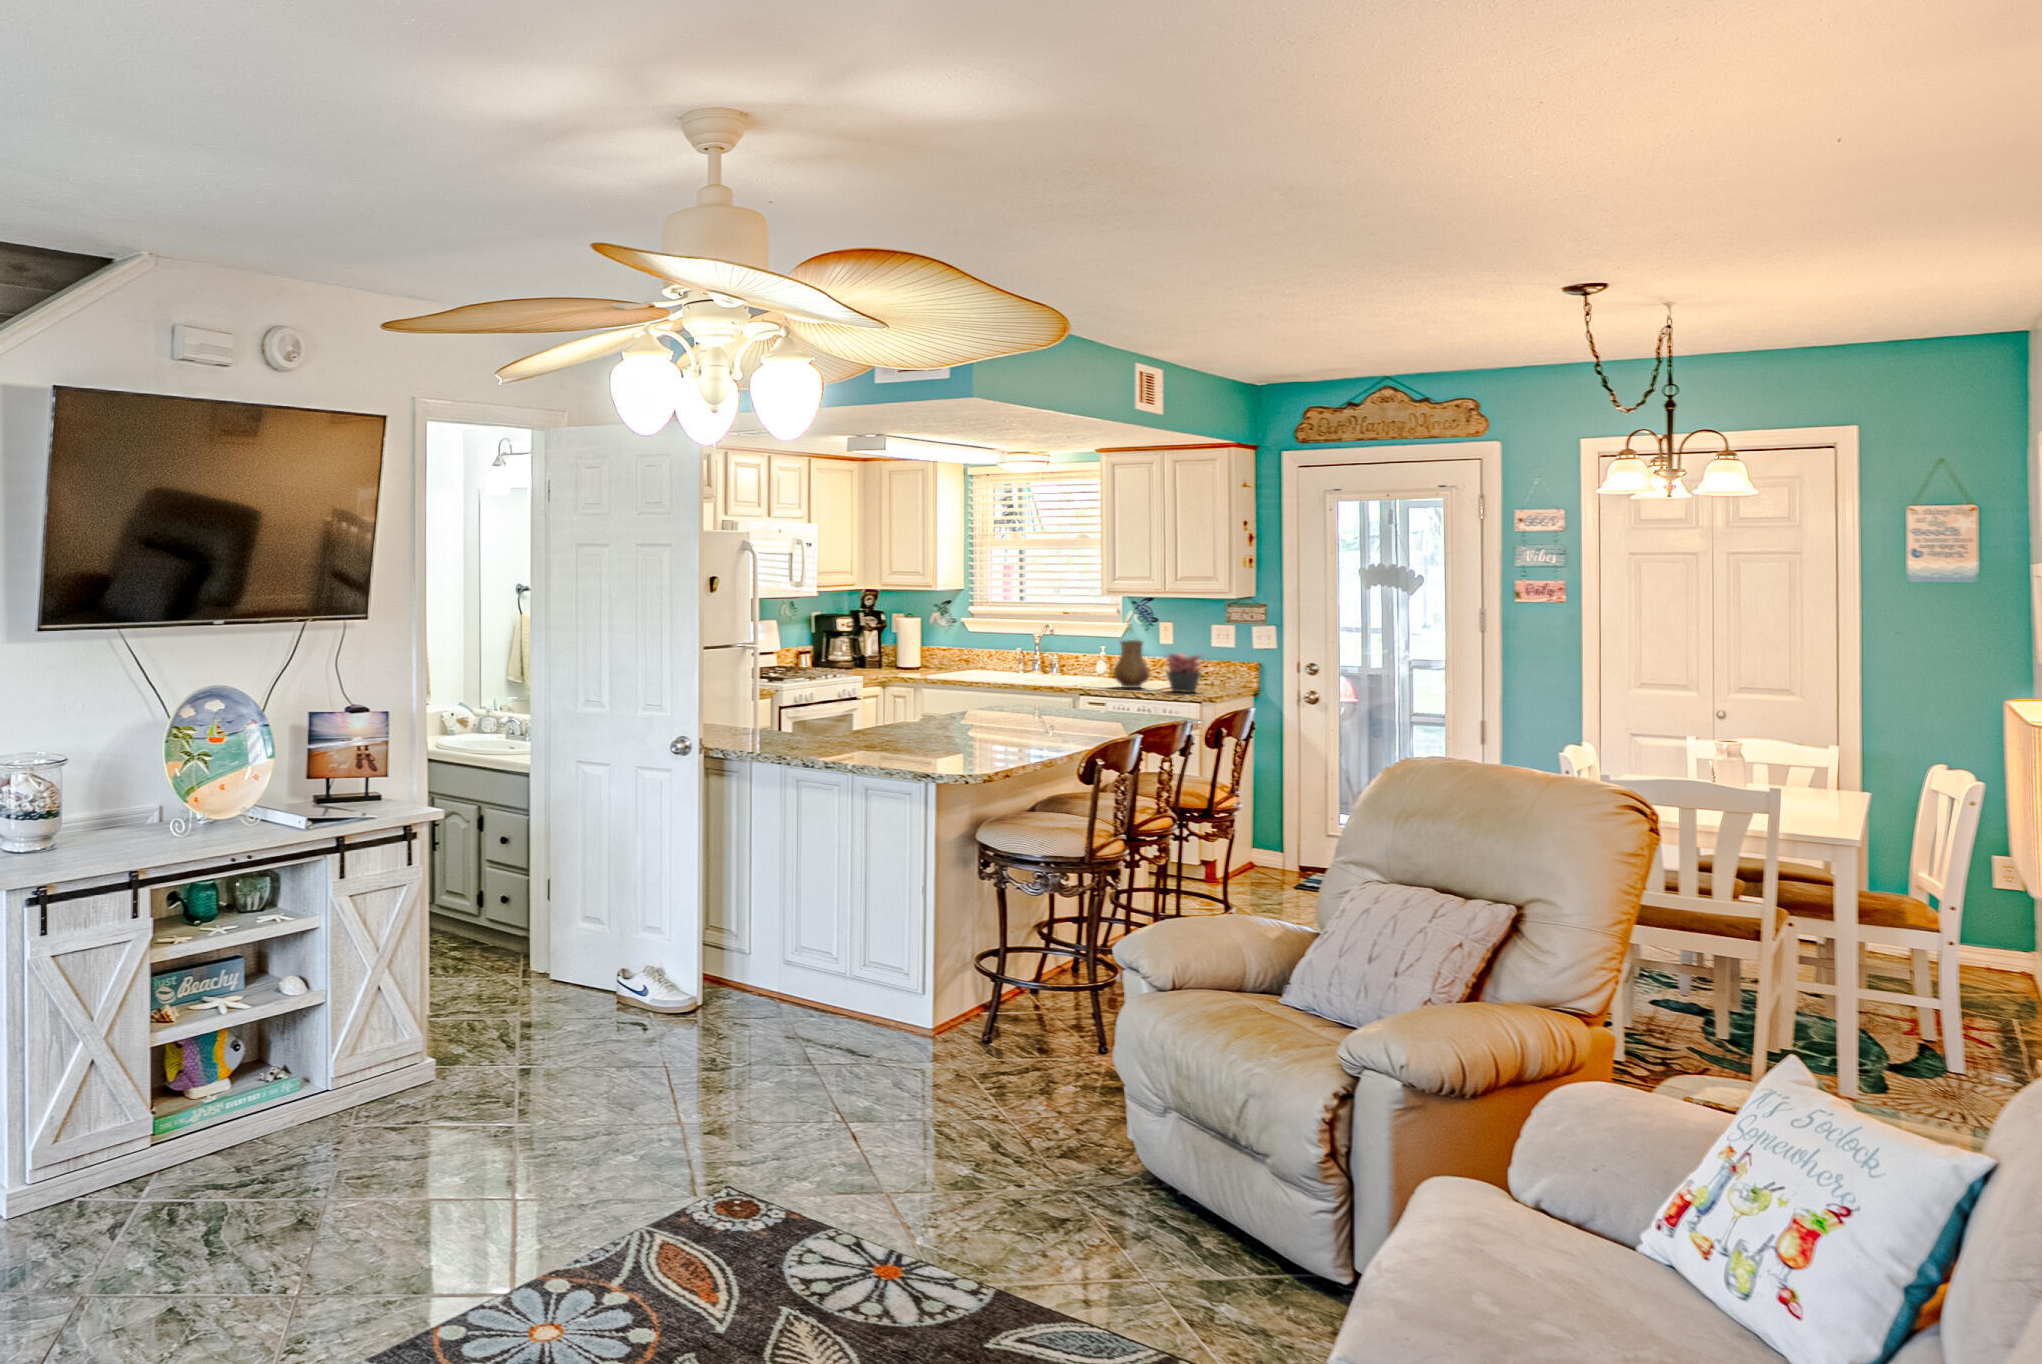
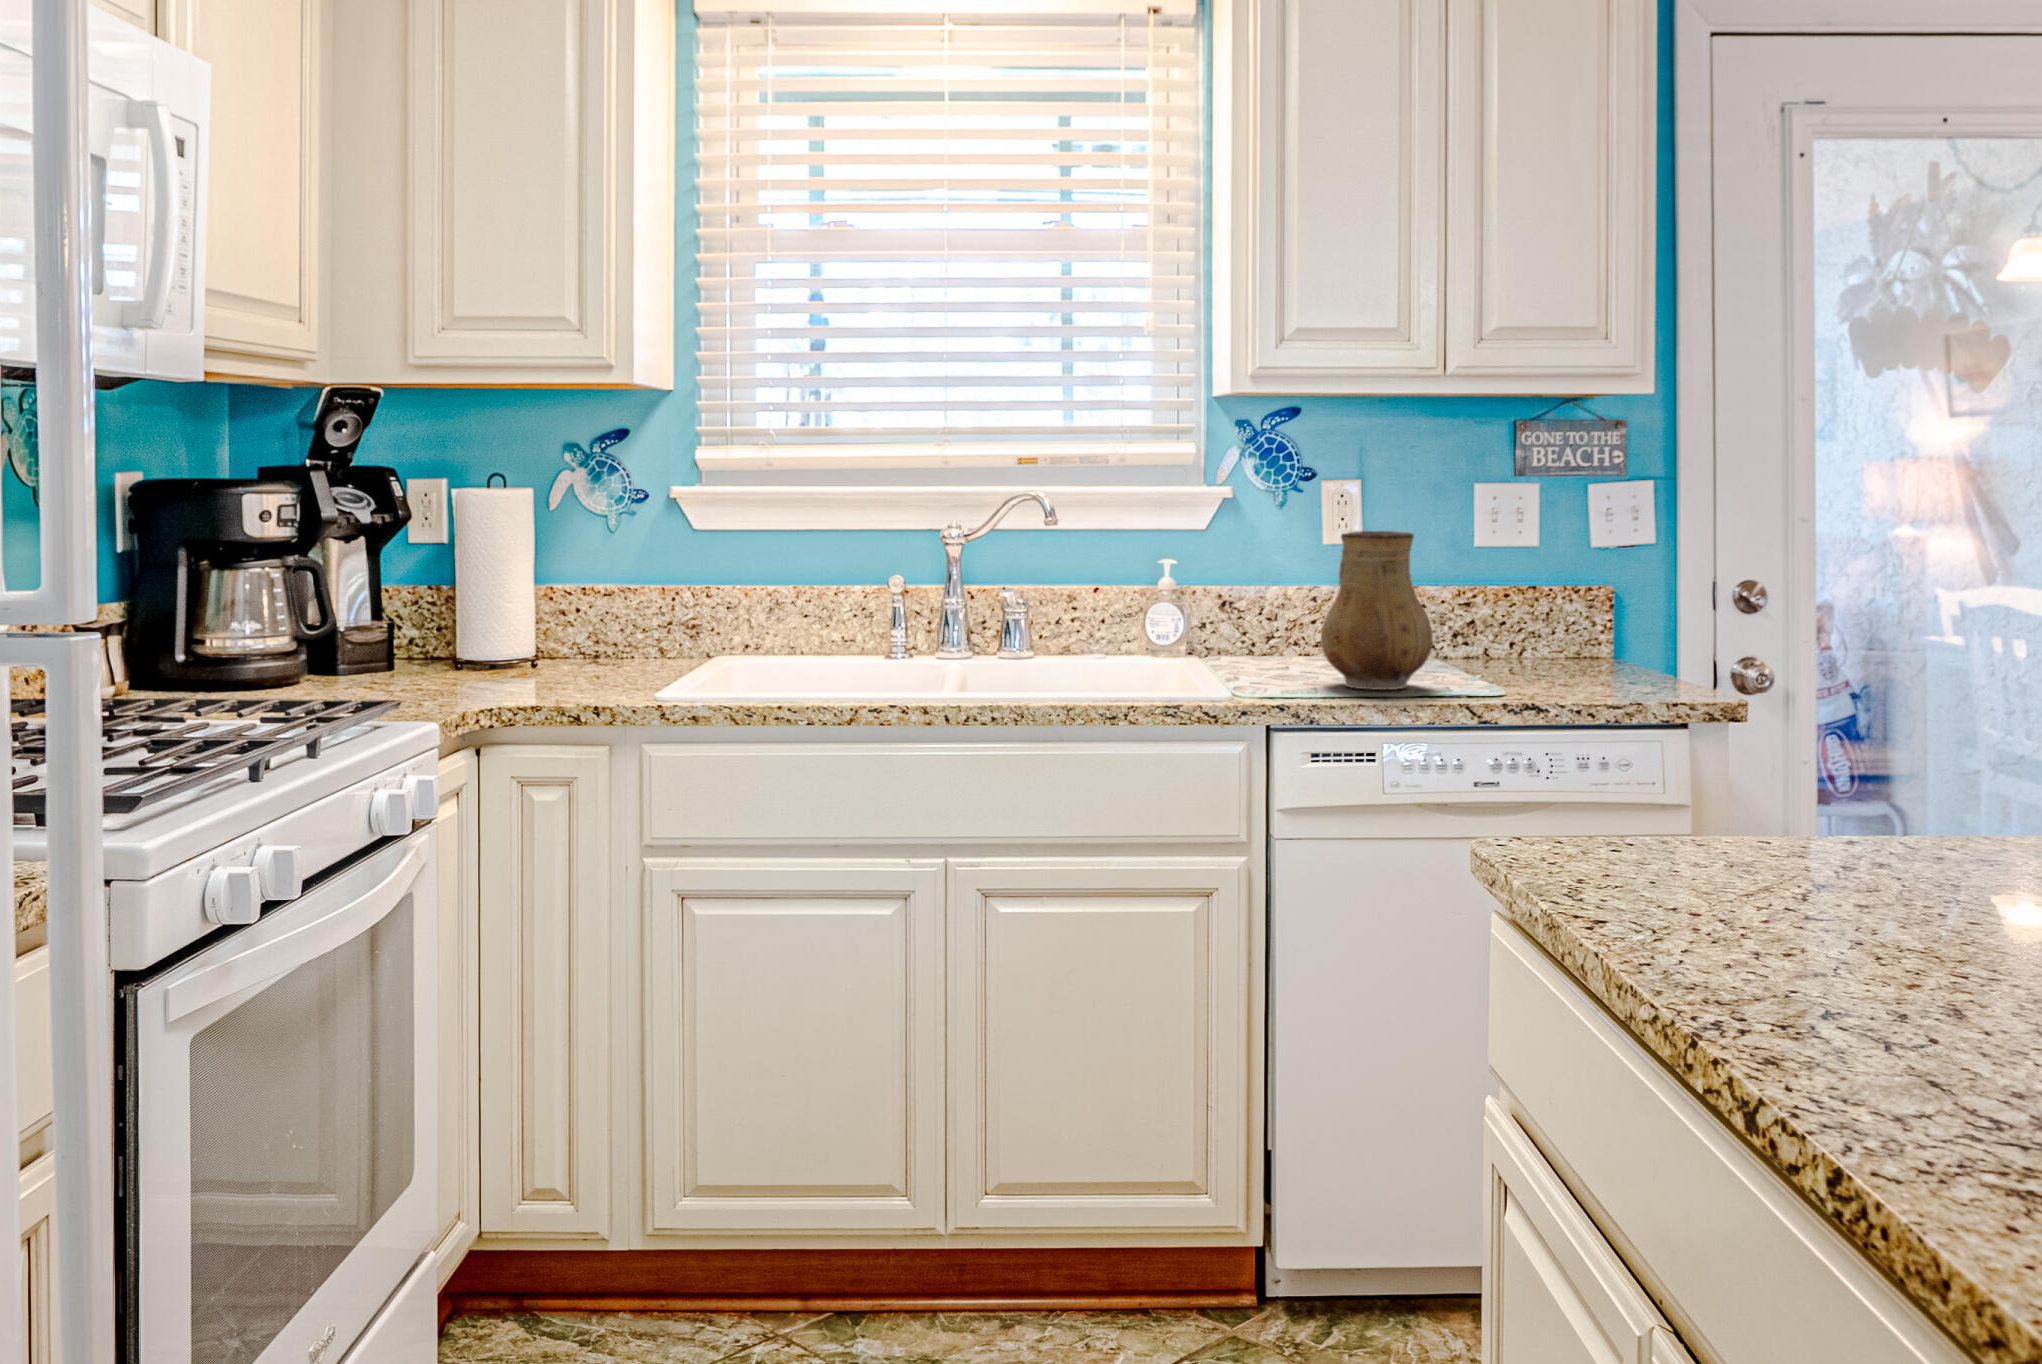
succulent plant: present [1165,653,1201,693] -> none [1500,564,1624,694]

